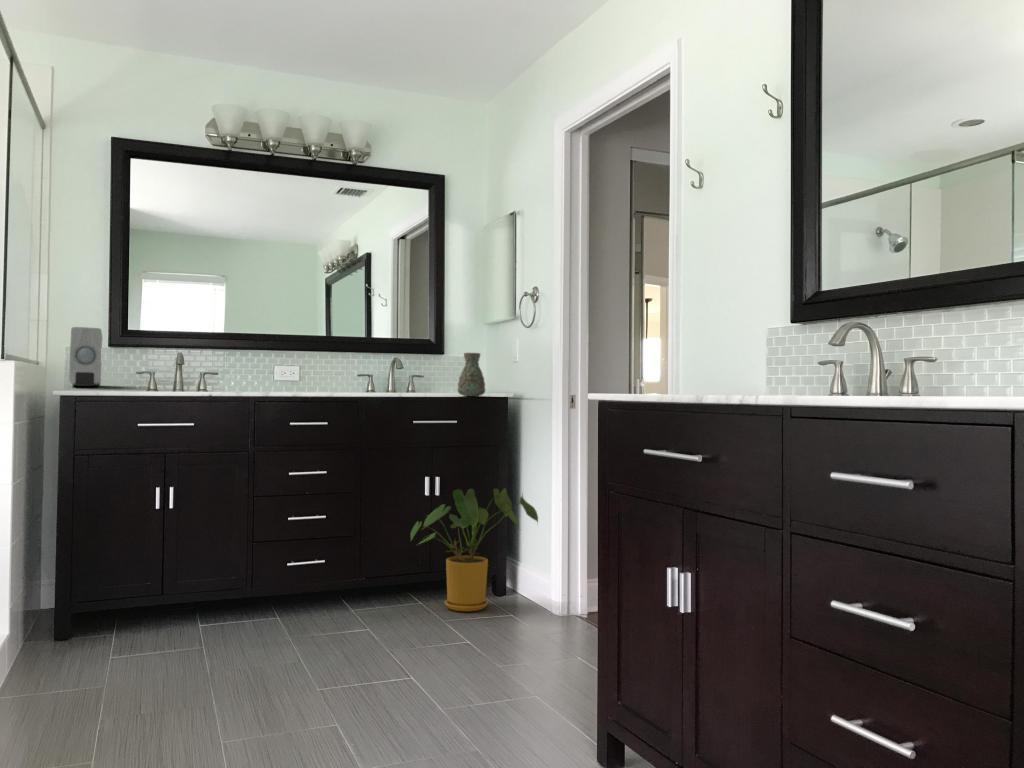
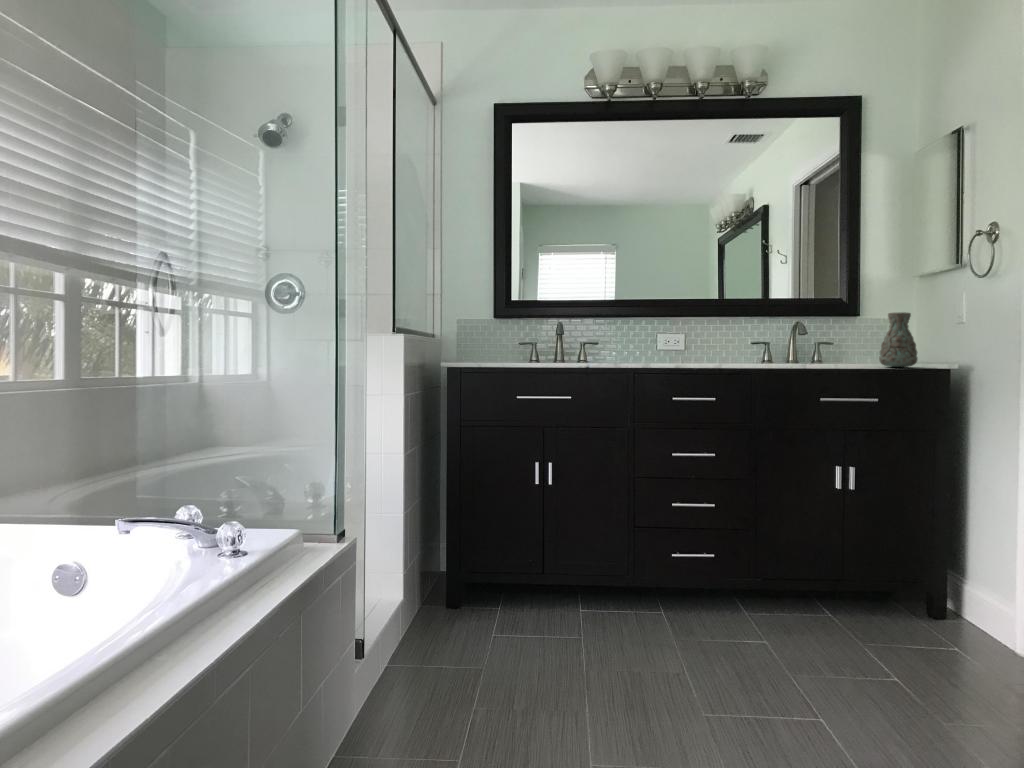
soap dispenser: present [69,327,102,386] -> none [459,299,489,358]
house plant: present [411,488,538,612] -> none [819,483,997,638]

